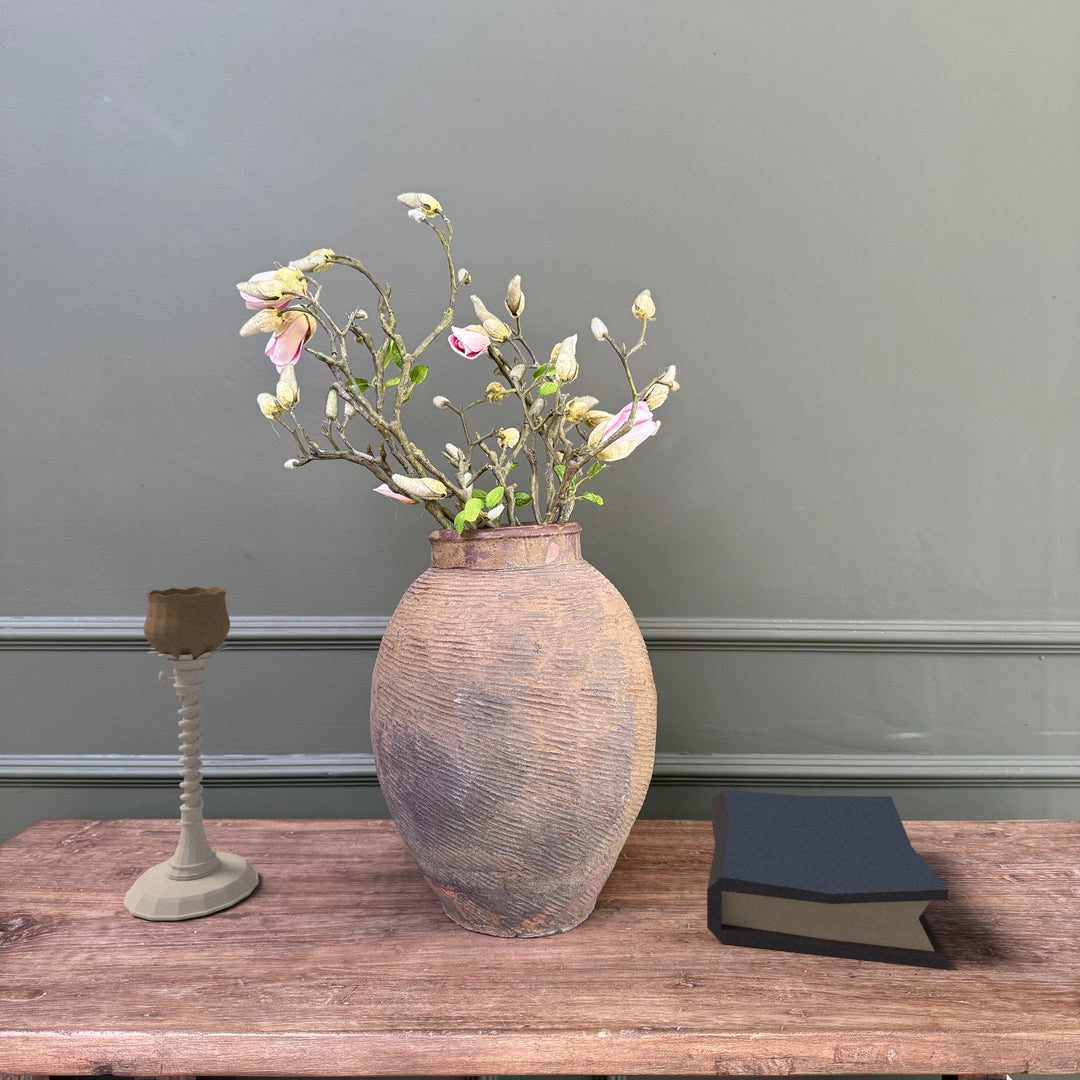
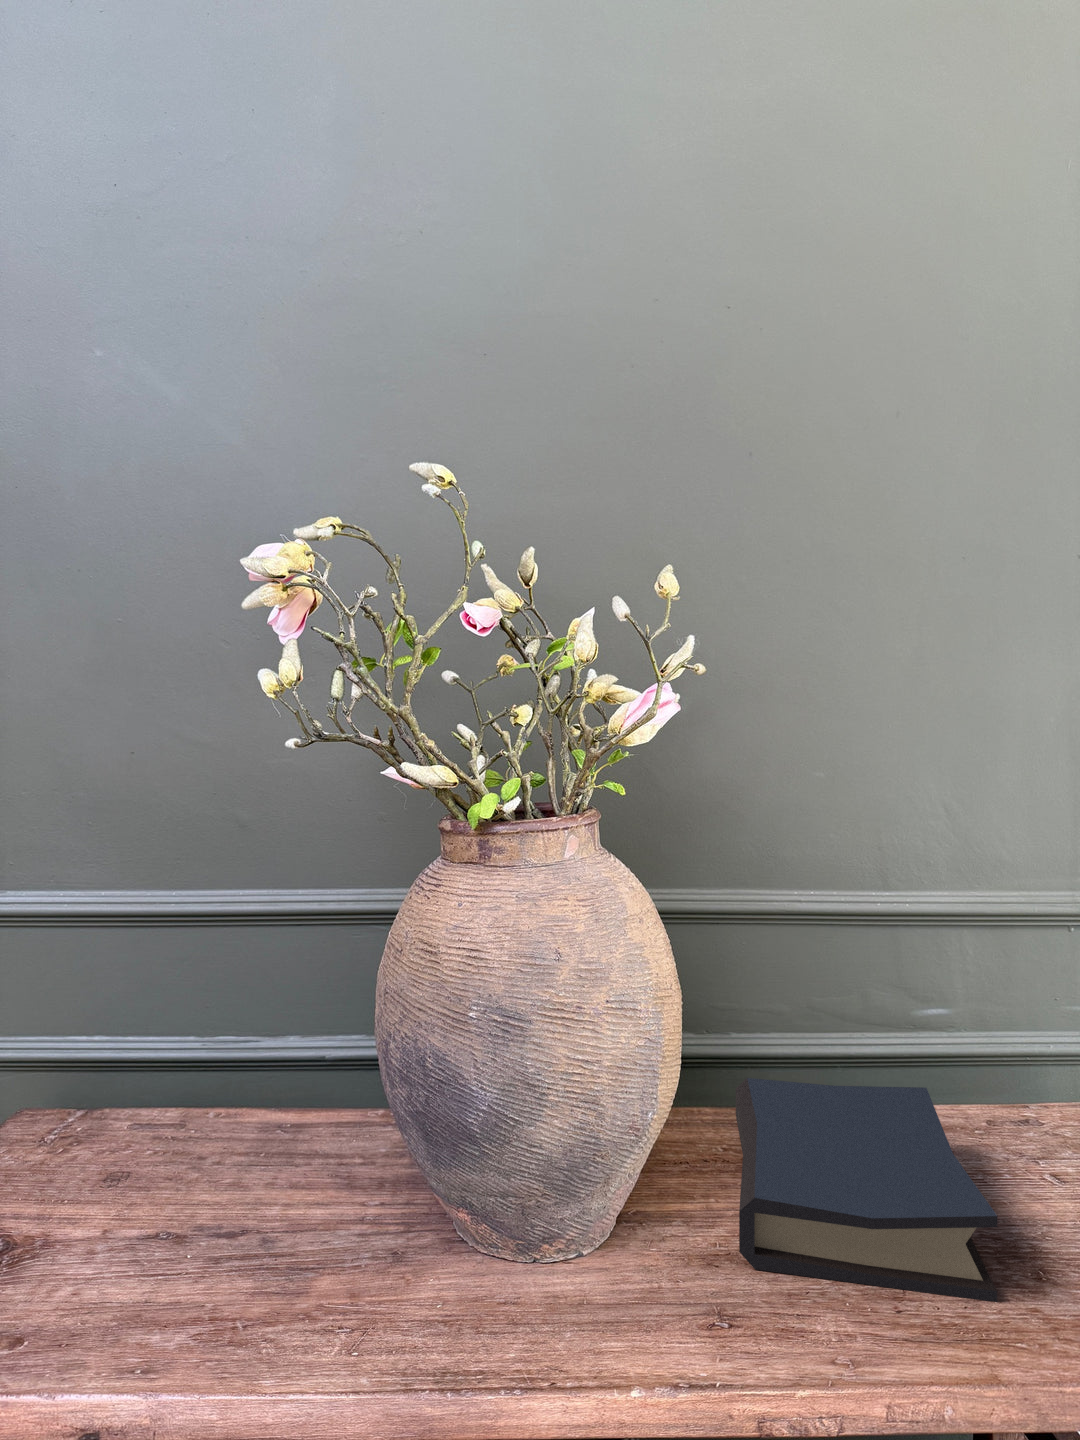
candle holder: present [124,587,259,920] -> none [107,871,252,1244]

